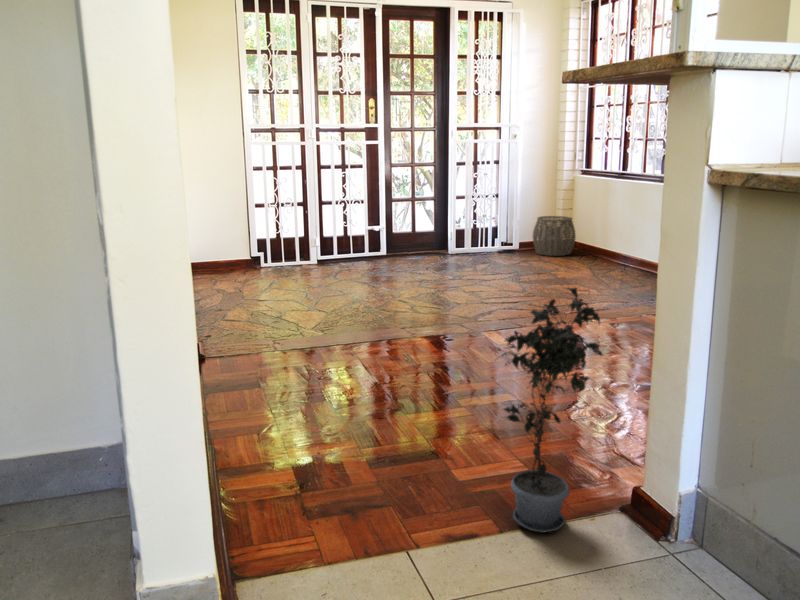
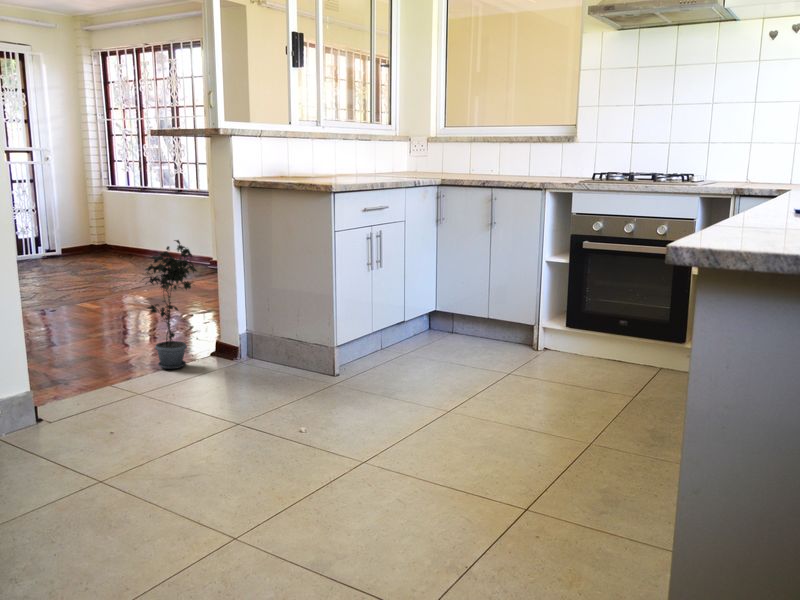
woven basket: present [533,216,576,256] -> none [73,224,111,257]

